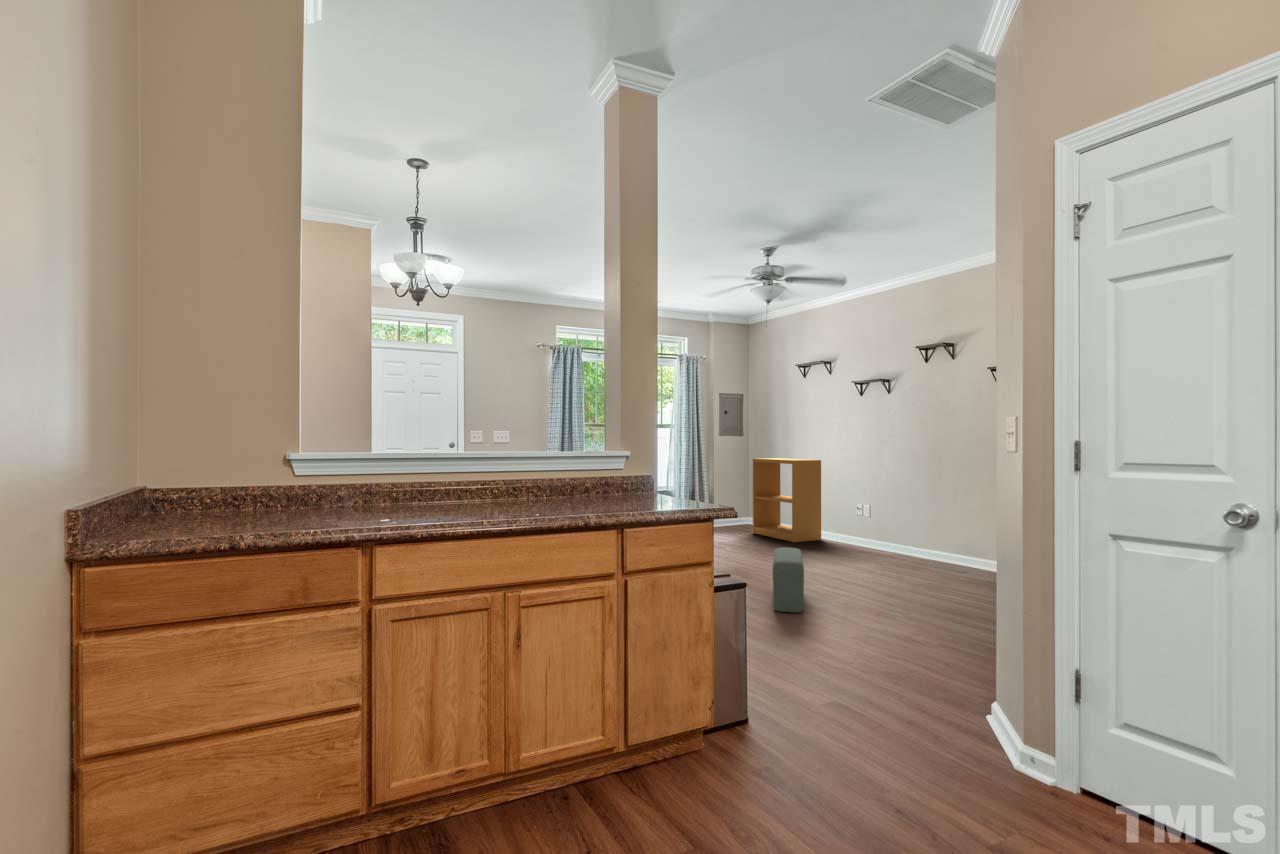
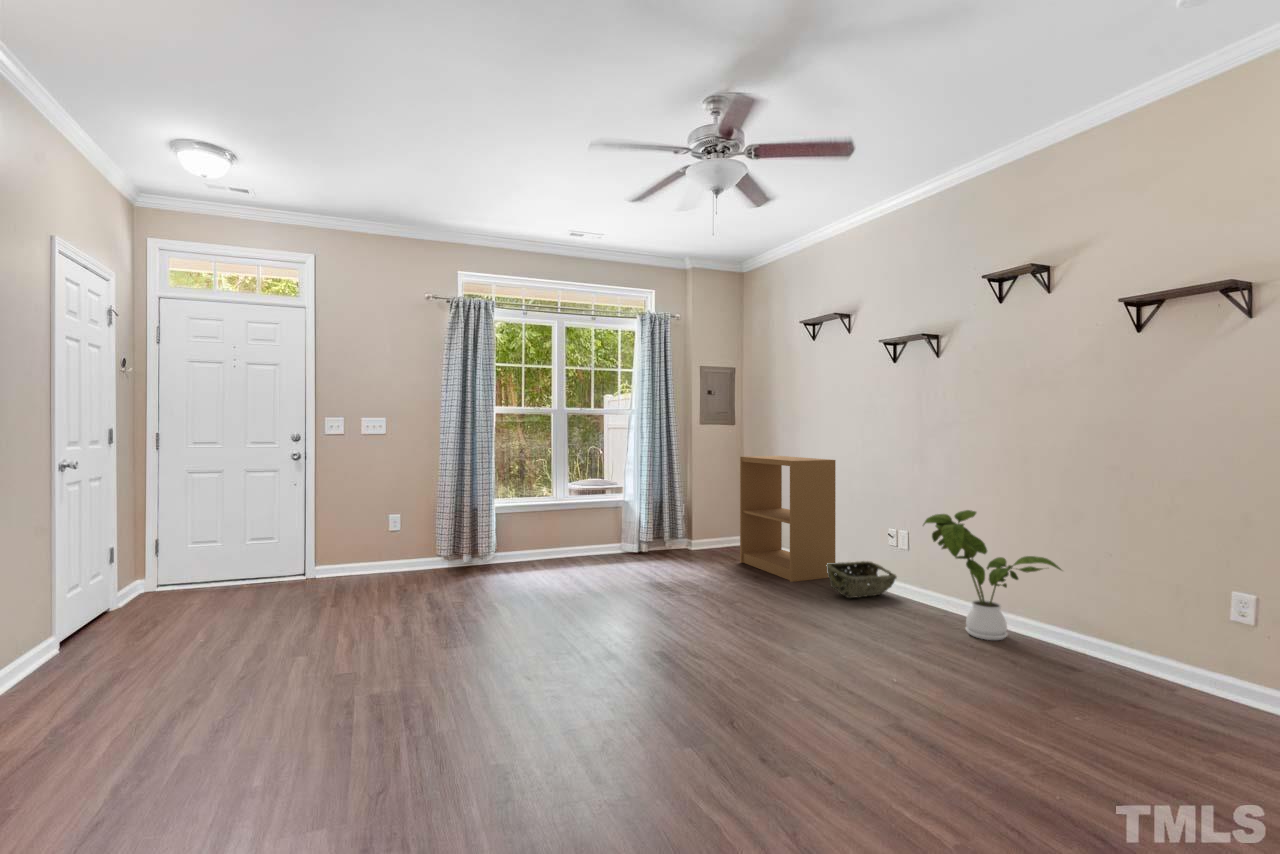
house plant: none [882,487,962,564] -> present [923,510,1061,640]
woven basket: none [819,526,864,549] -> present [827,561,897,598]
pouf: present [773,548,804,613] -> none [664,636,751,807]

